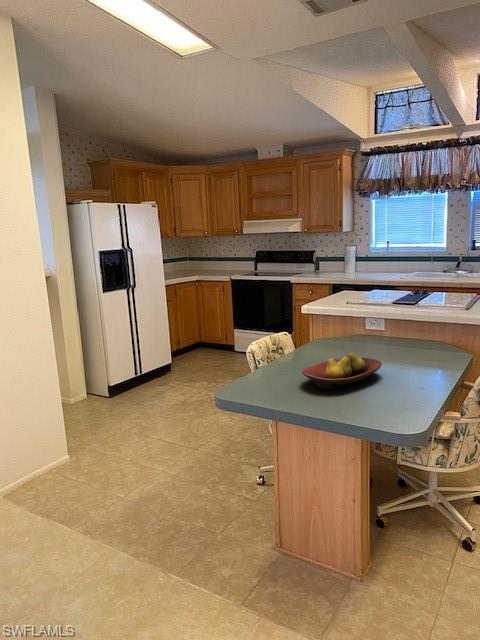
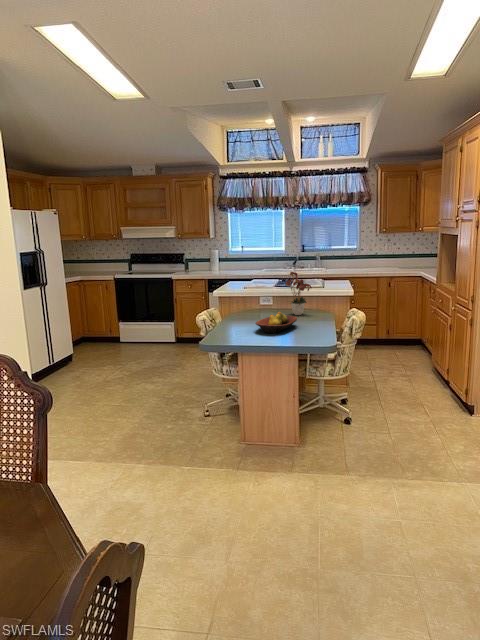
flower arrangement: none [385,282,432,355] -> present [286,272,312,315]

